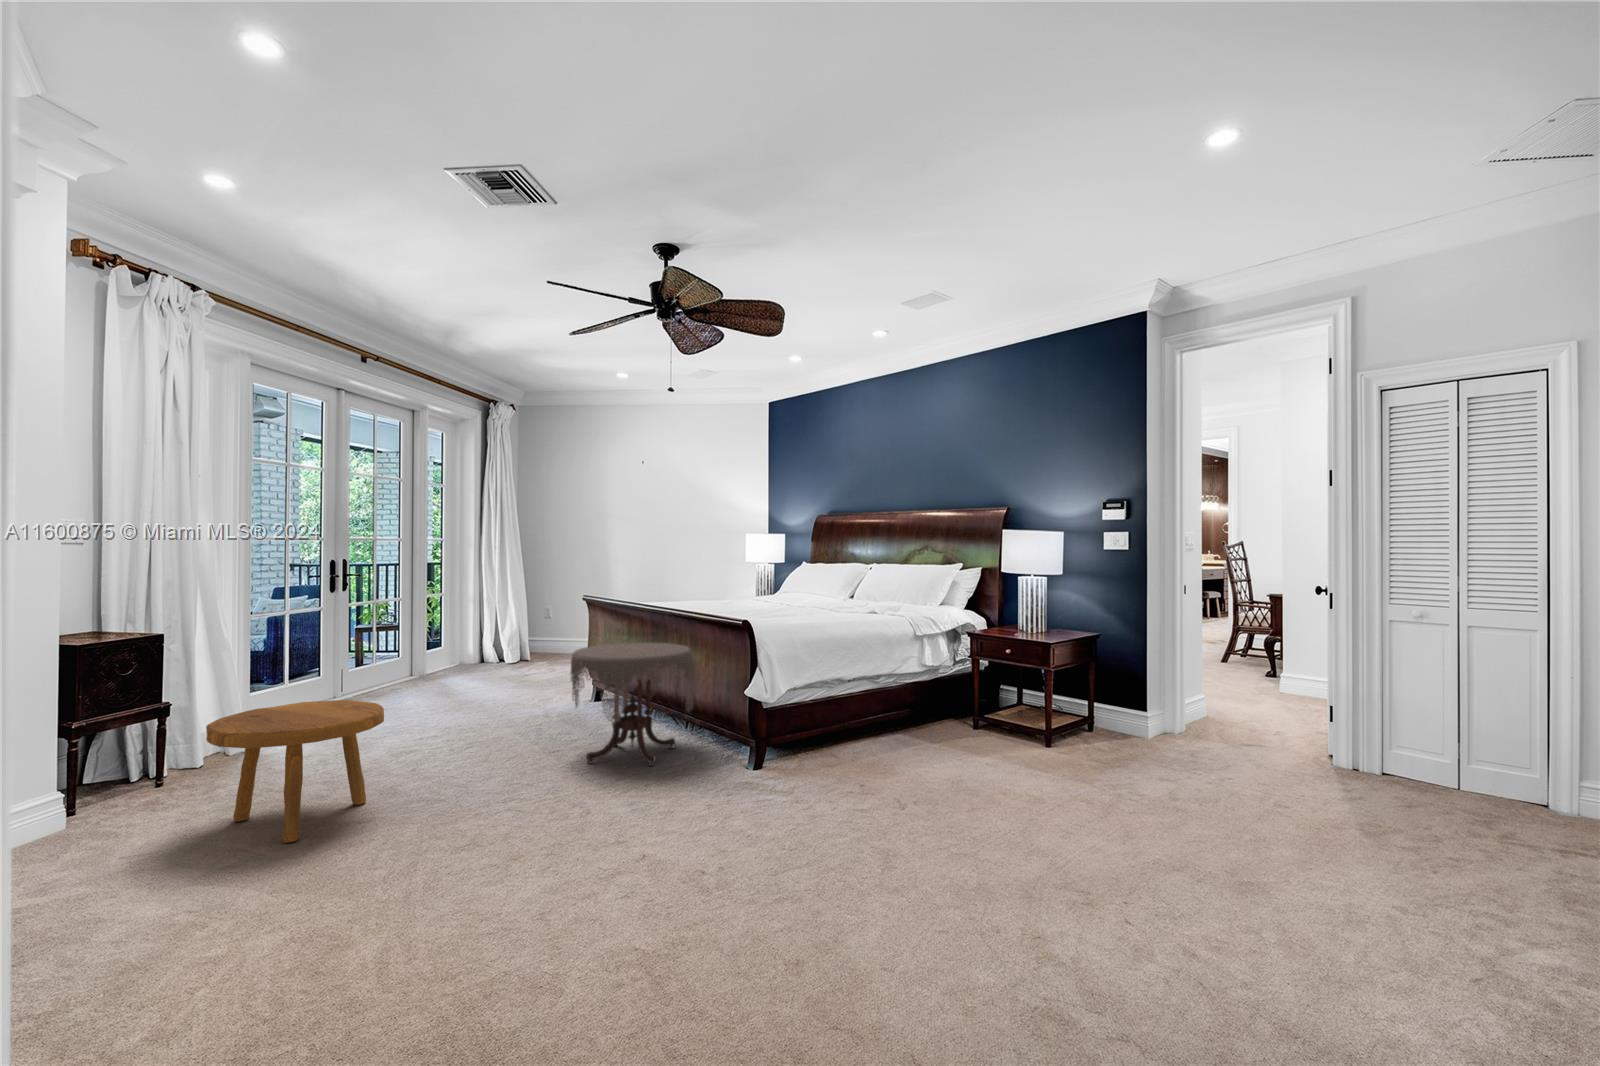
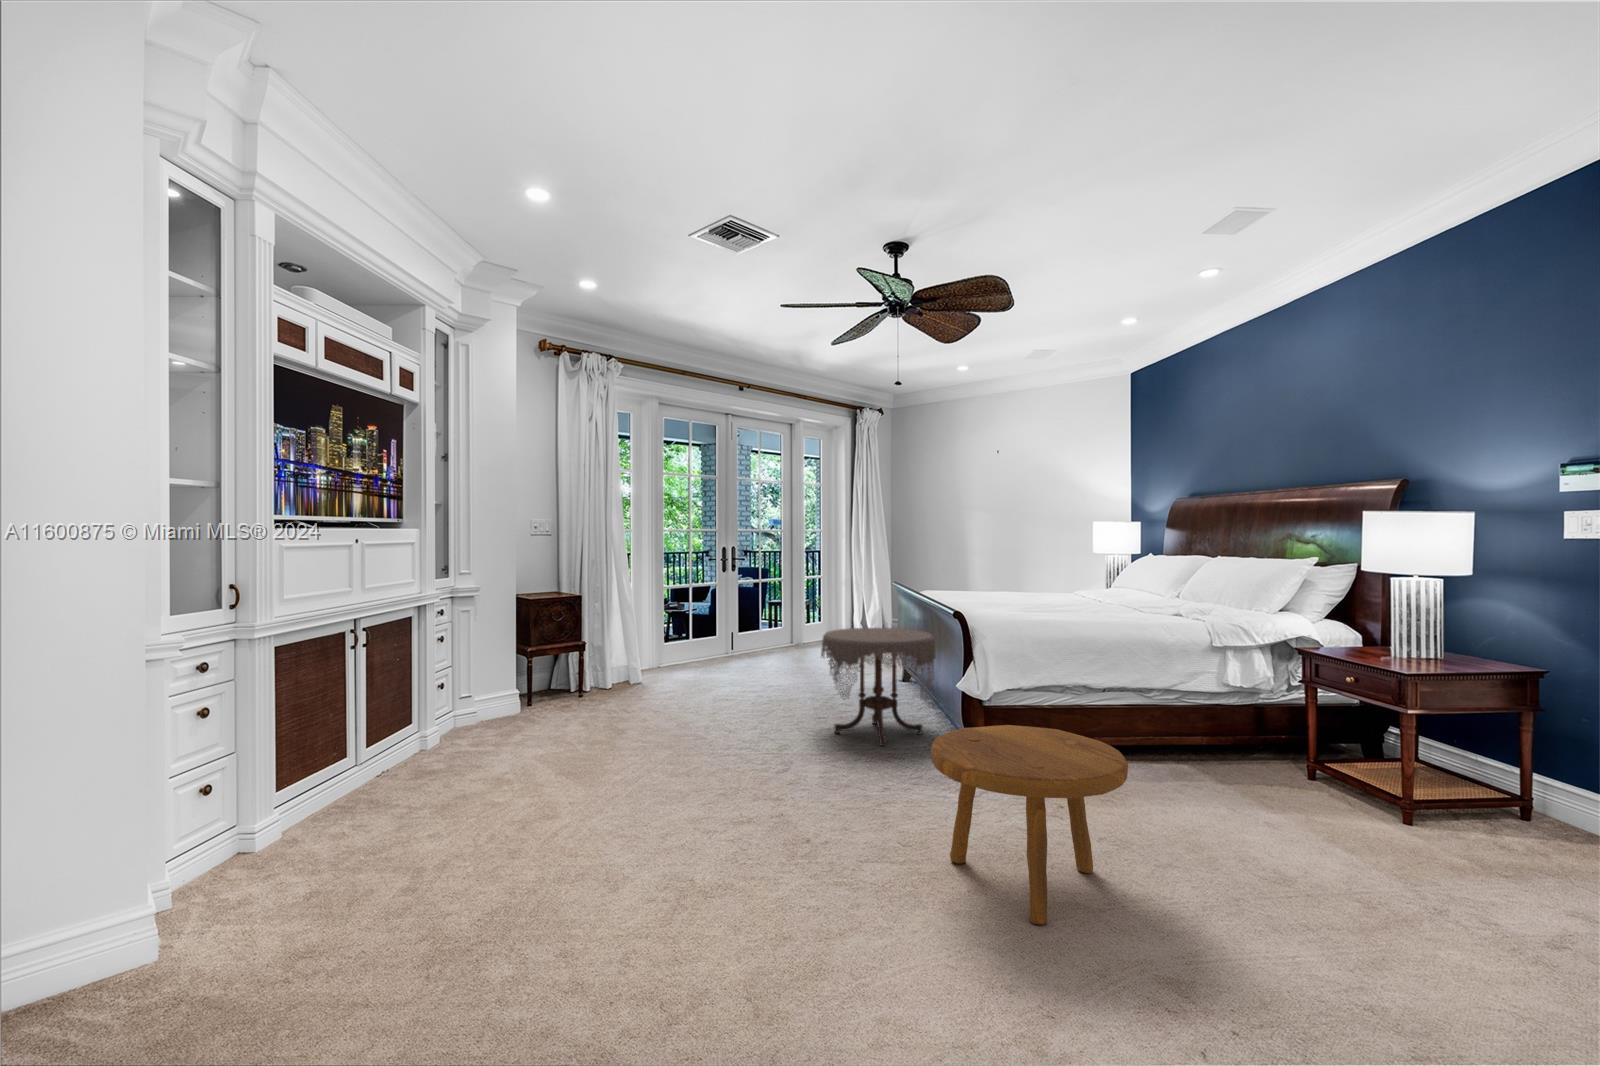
footstool: present [206,700,384,843] -> present [931,725,1128,925]

